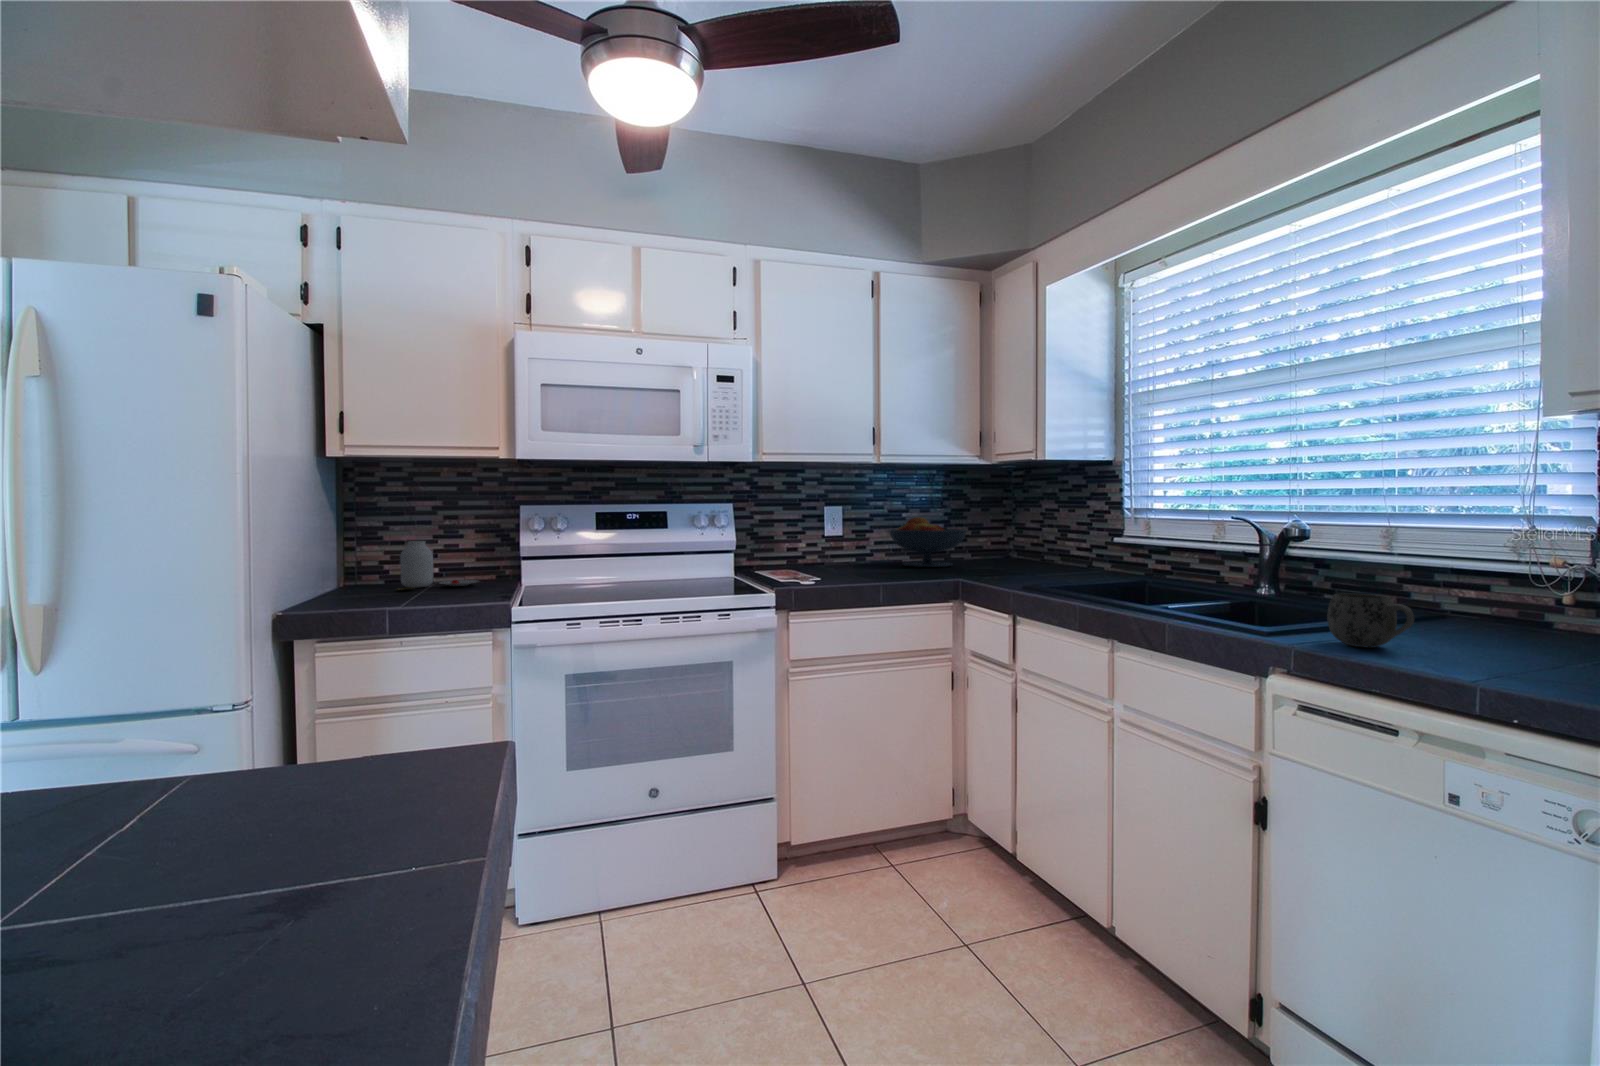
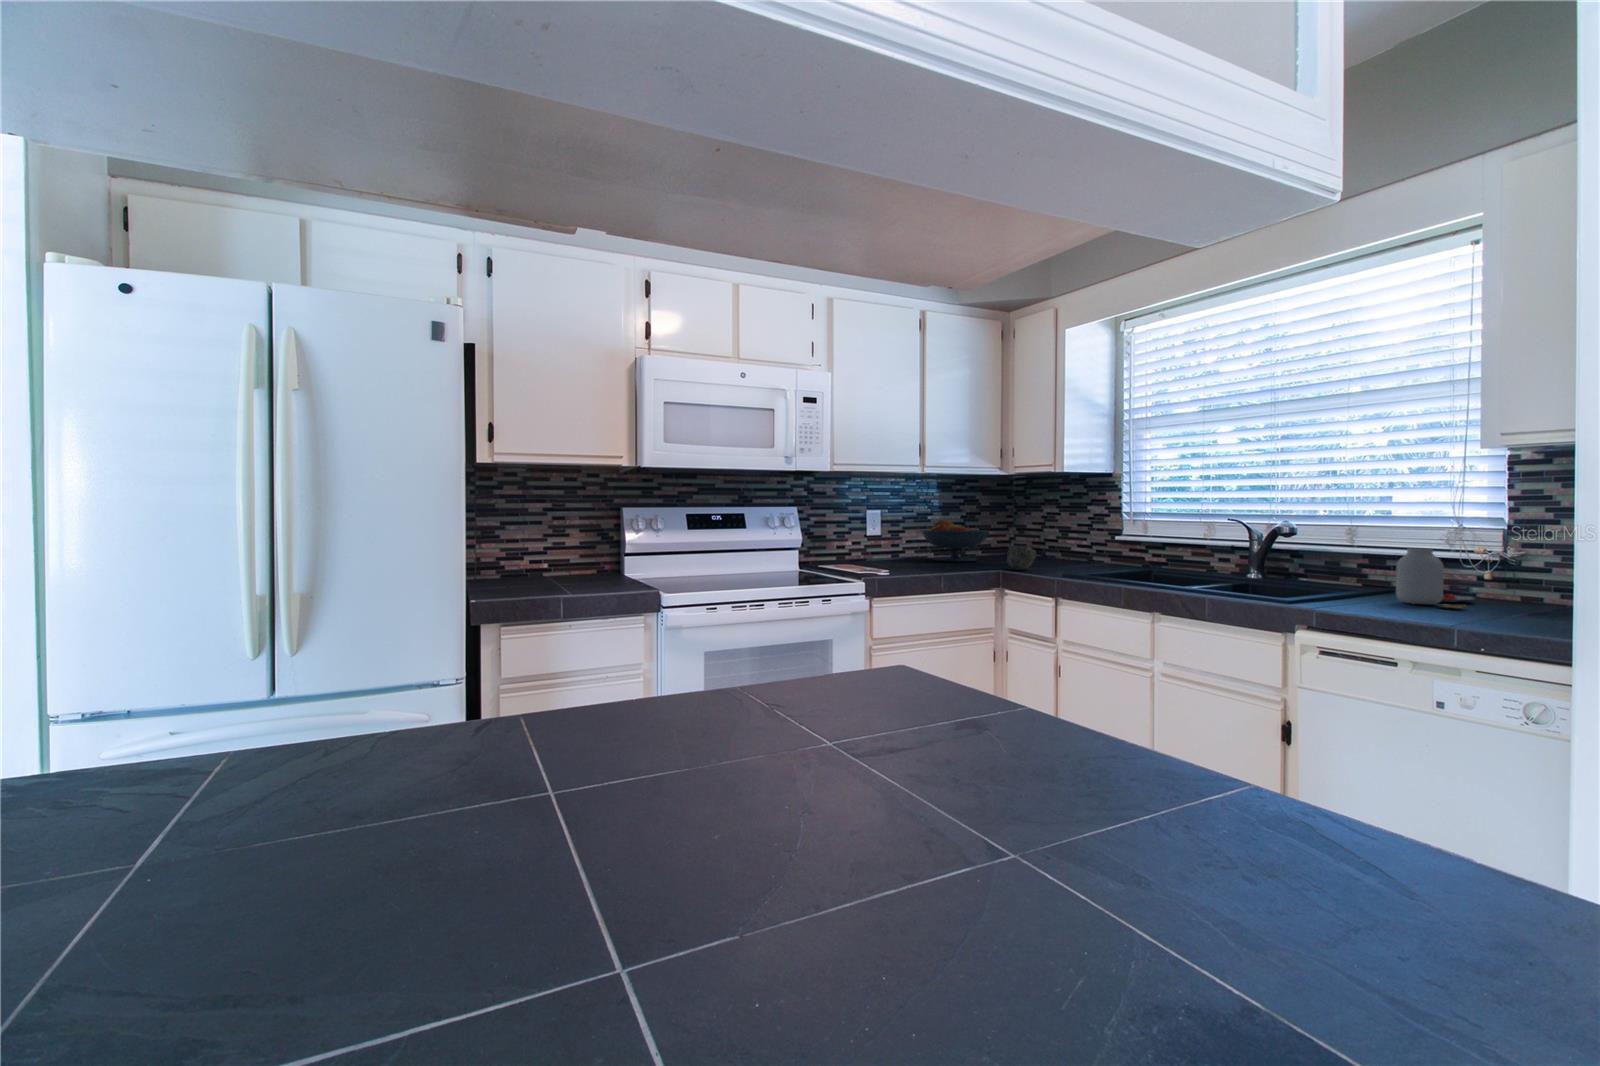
jar: present [398,541,478,590] -> present [1396,548,1474,608]
mug: present [1327,593,1414,648] -> present [1007,546,1036,570]

